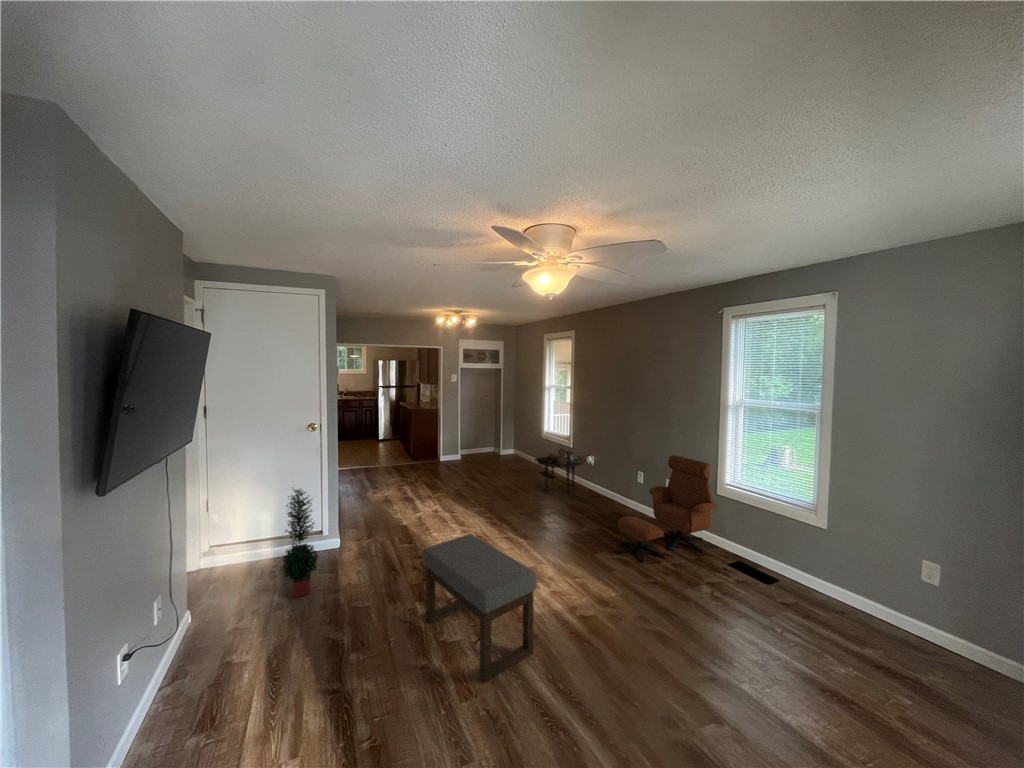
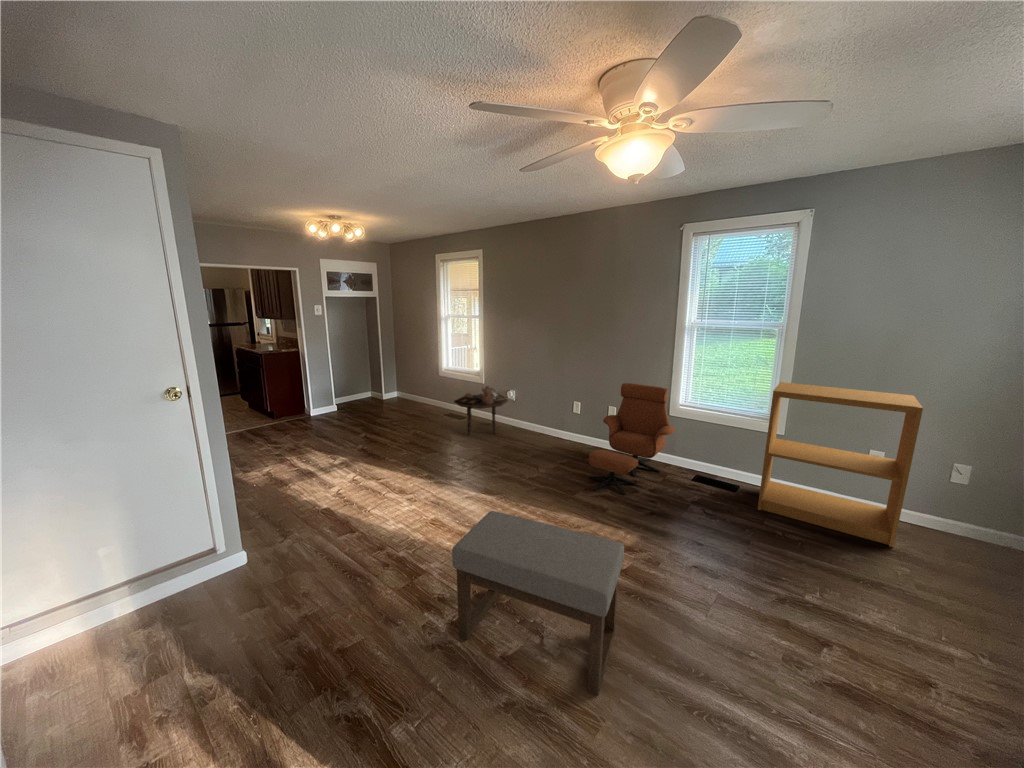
bookshelf: none [783,467,976,688] -> present [758,382,923,547]
potted plant: present [283,490,318,597] -> none [130,495,249,677]

